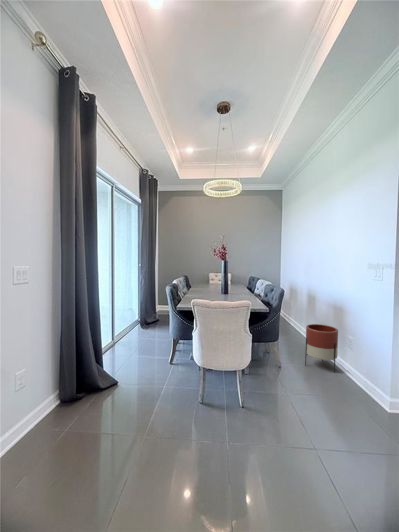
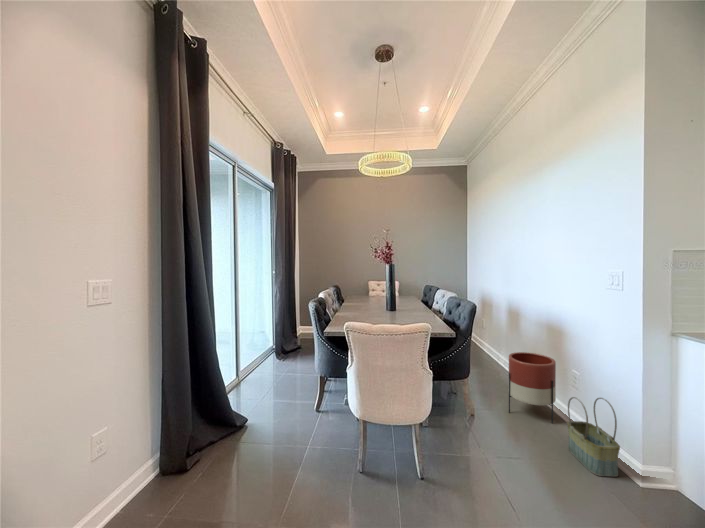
basket: none [343,352,376,404] -> present [567,397,620,477]

